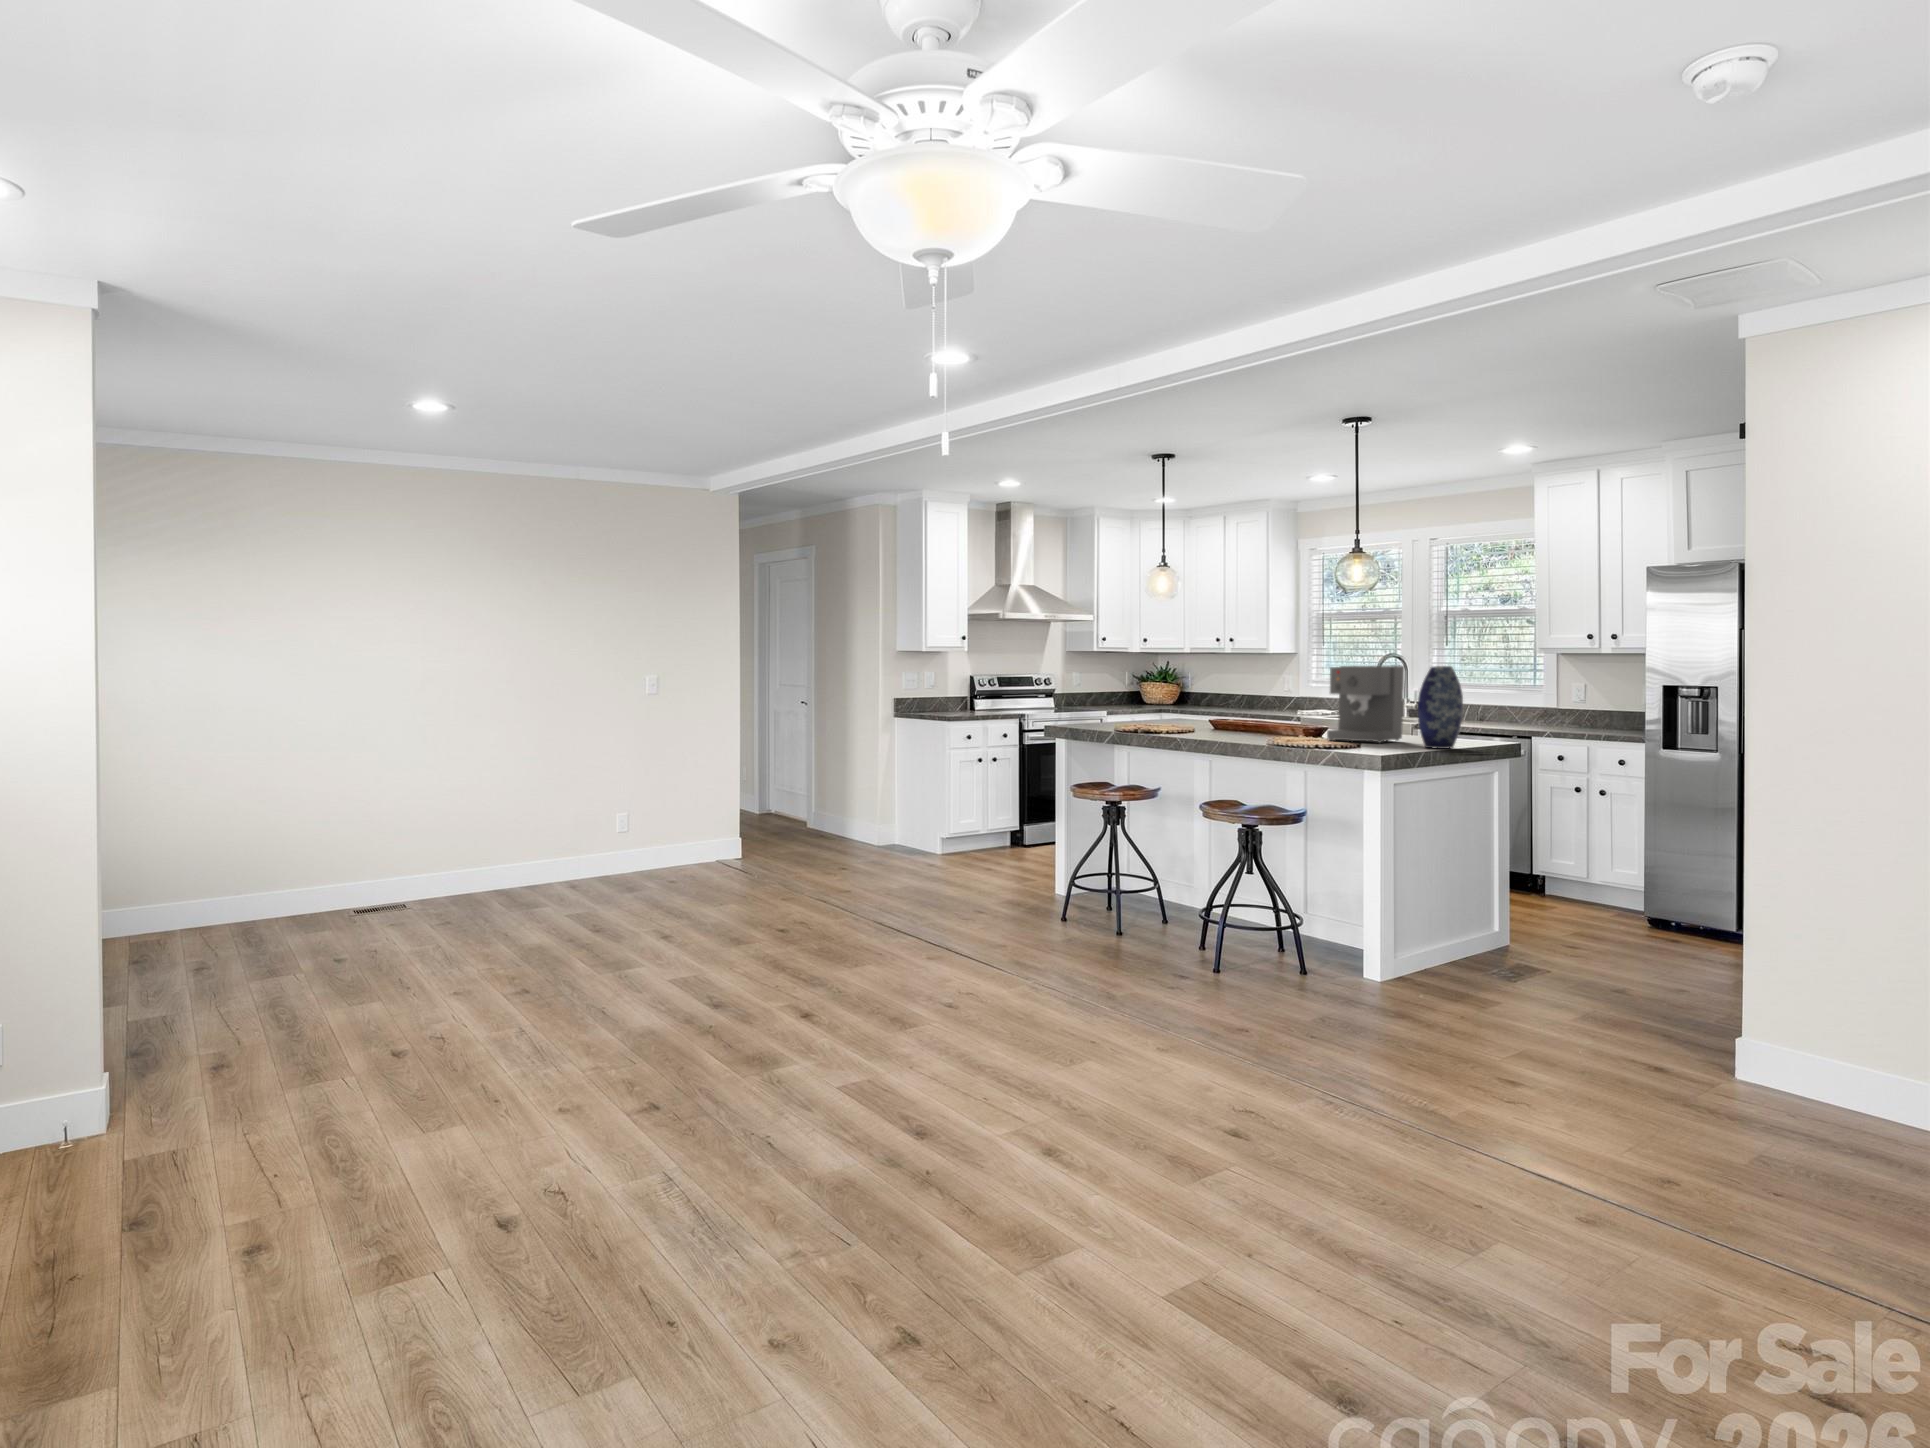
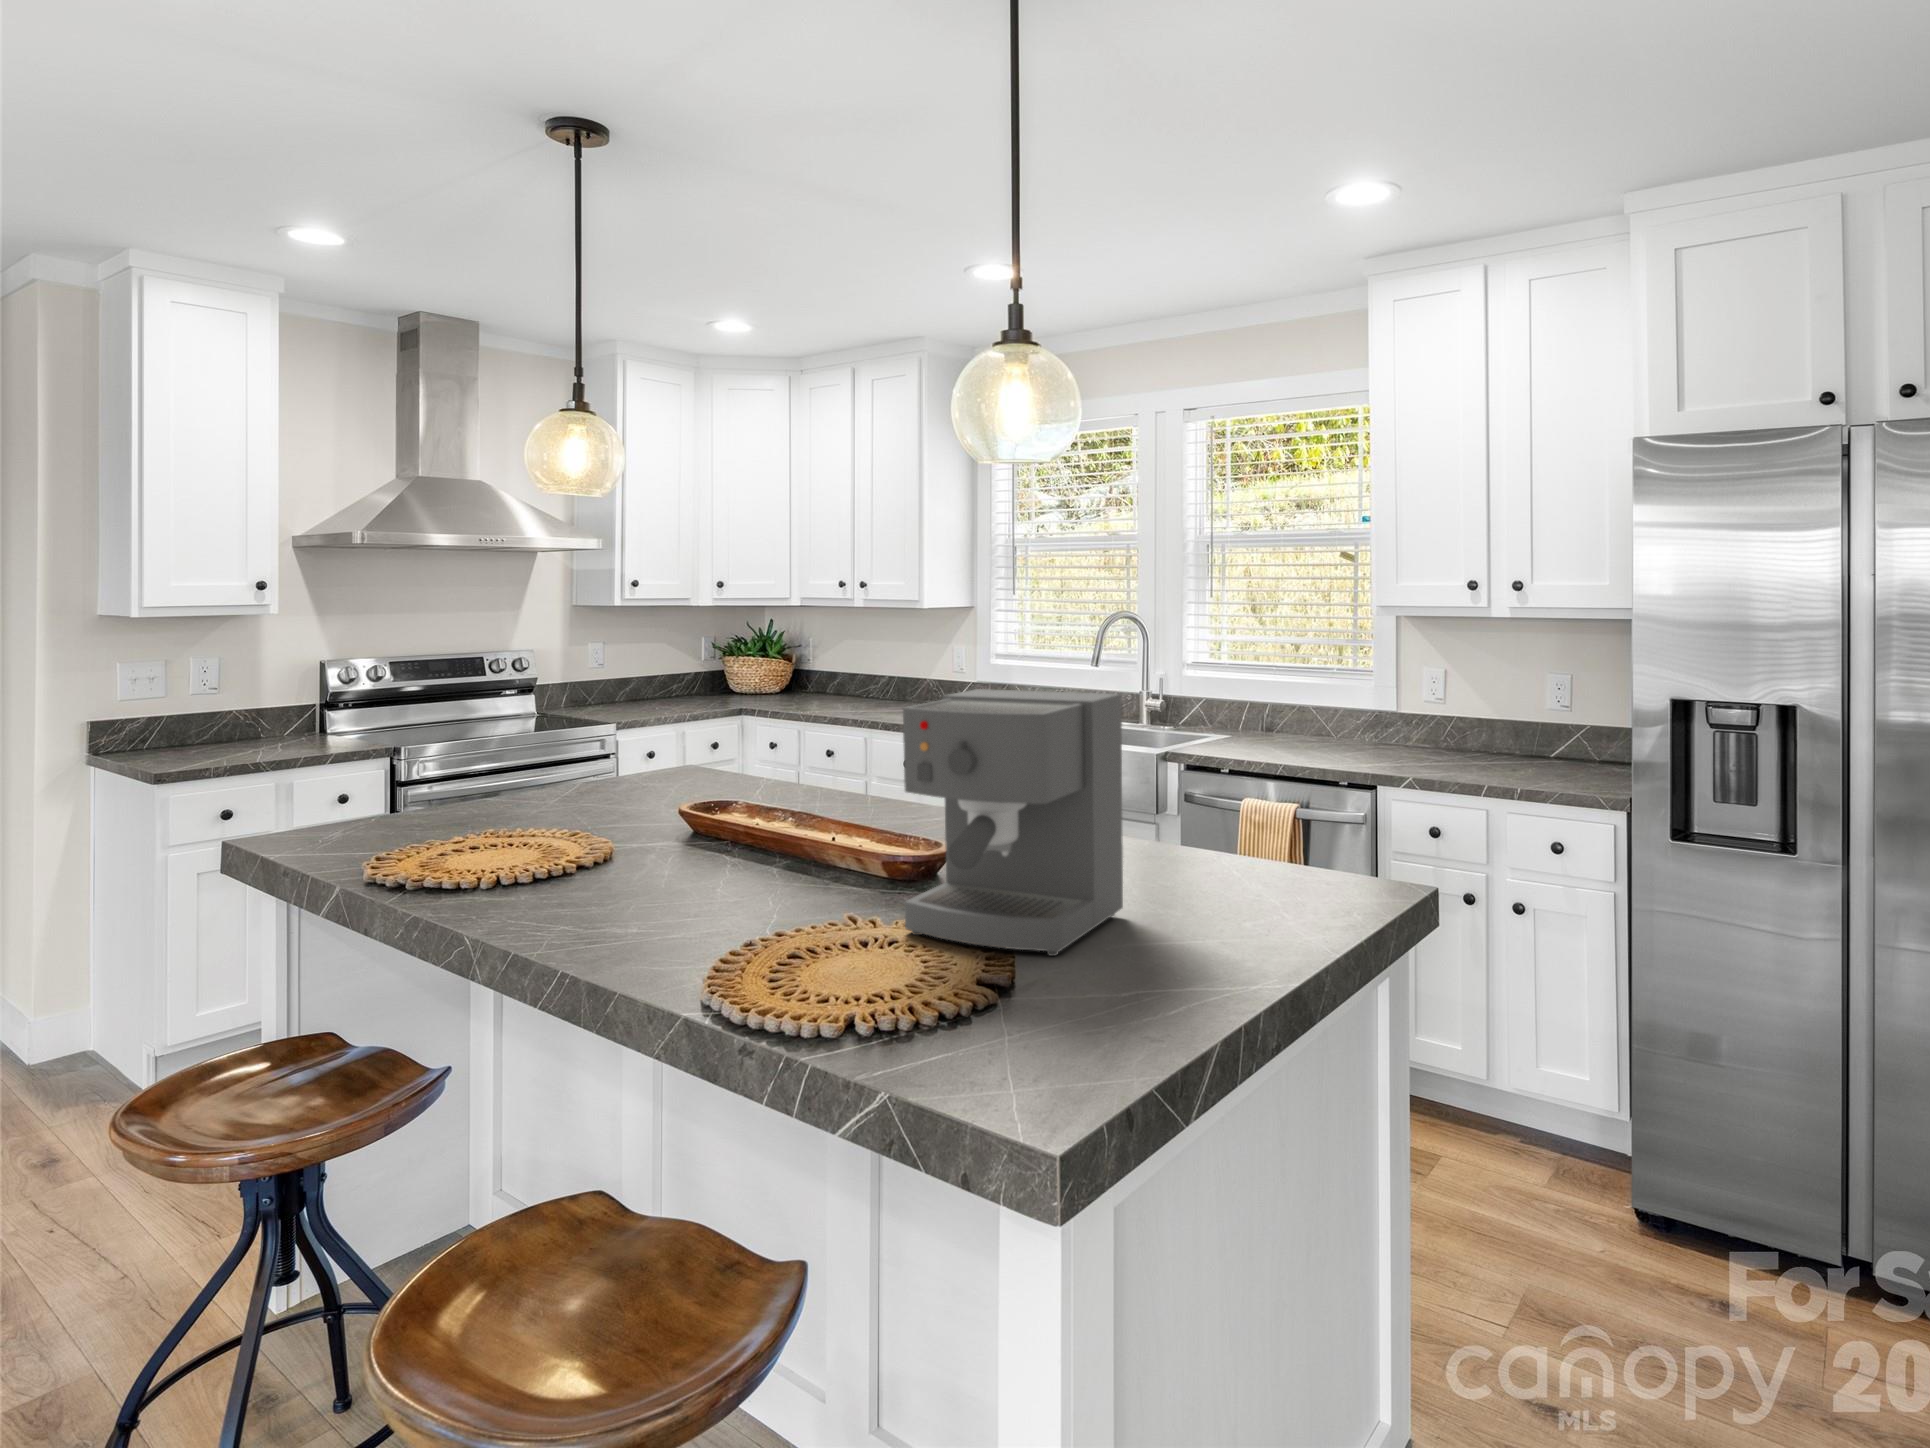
vase: present [1418,666,1463,749] -> none [1162,719,1307,1013]

